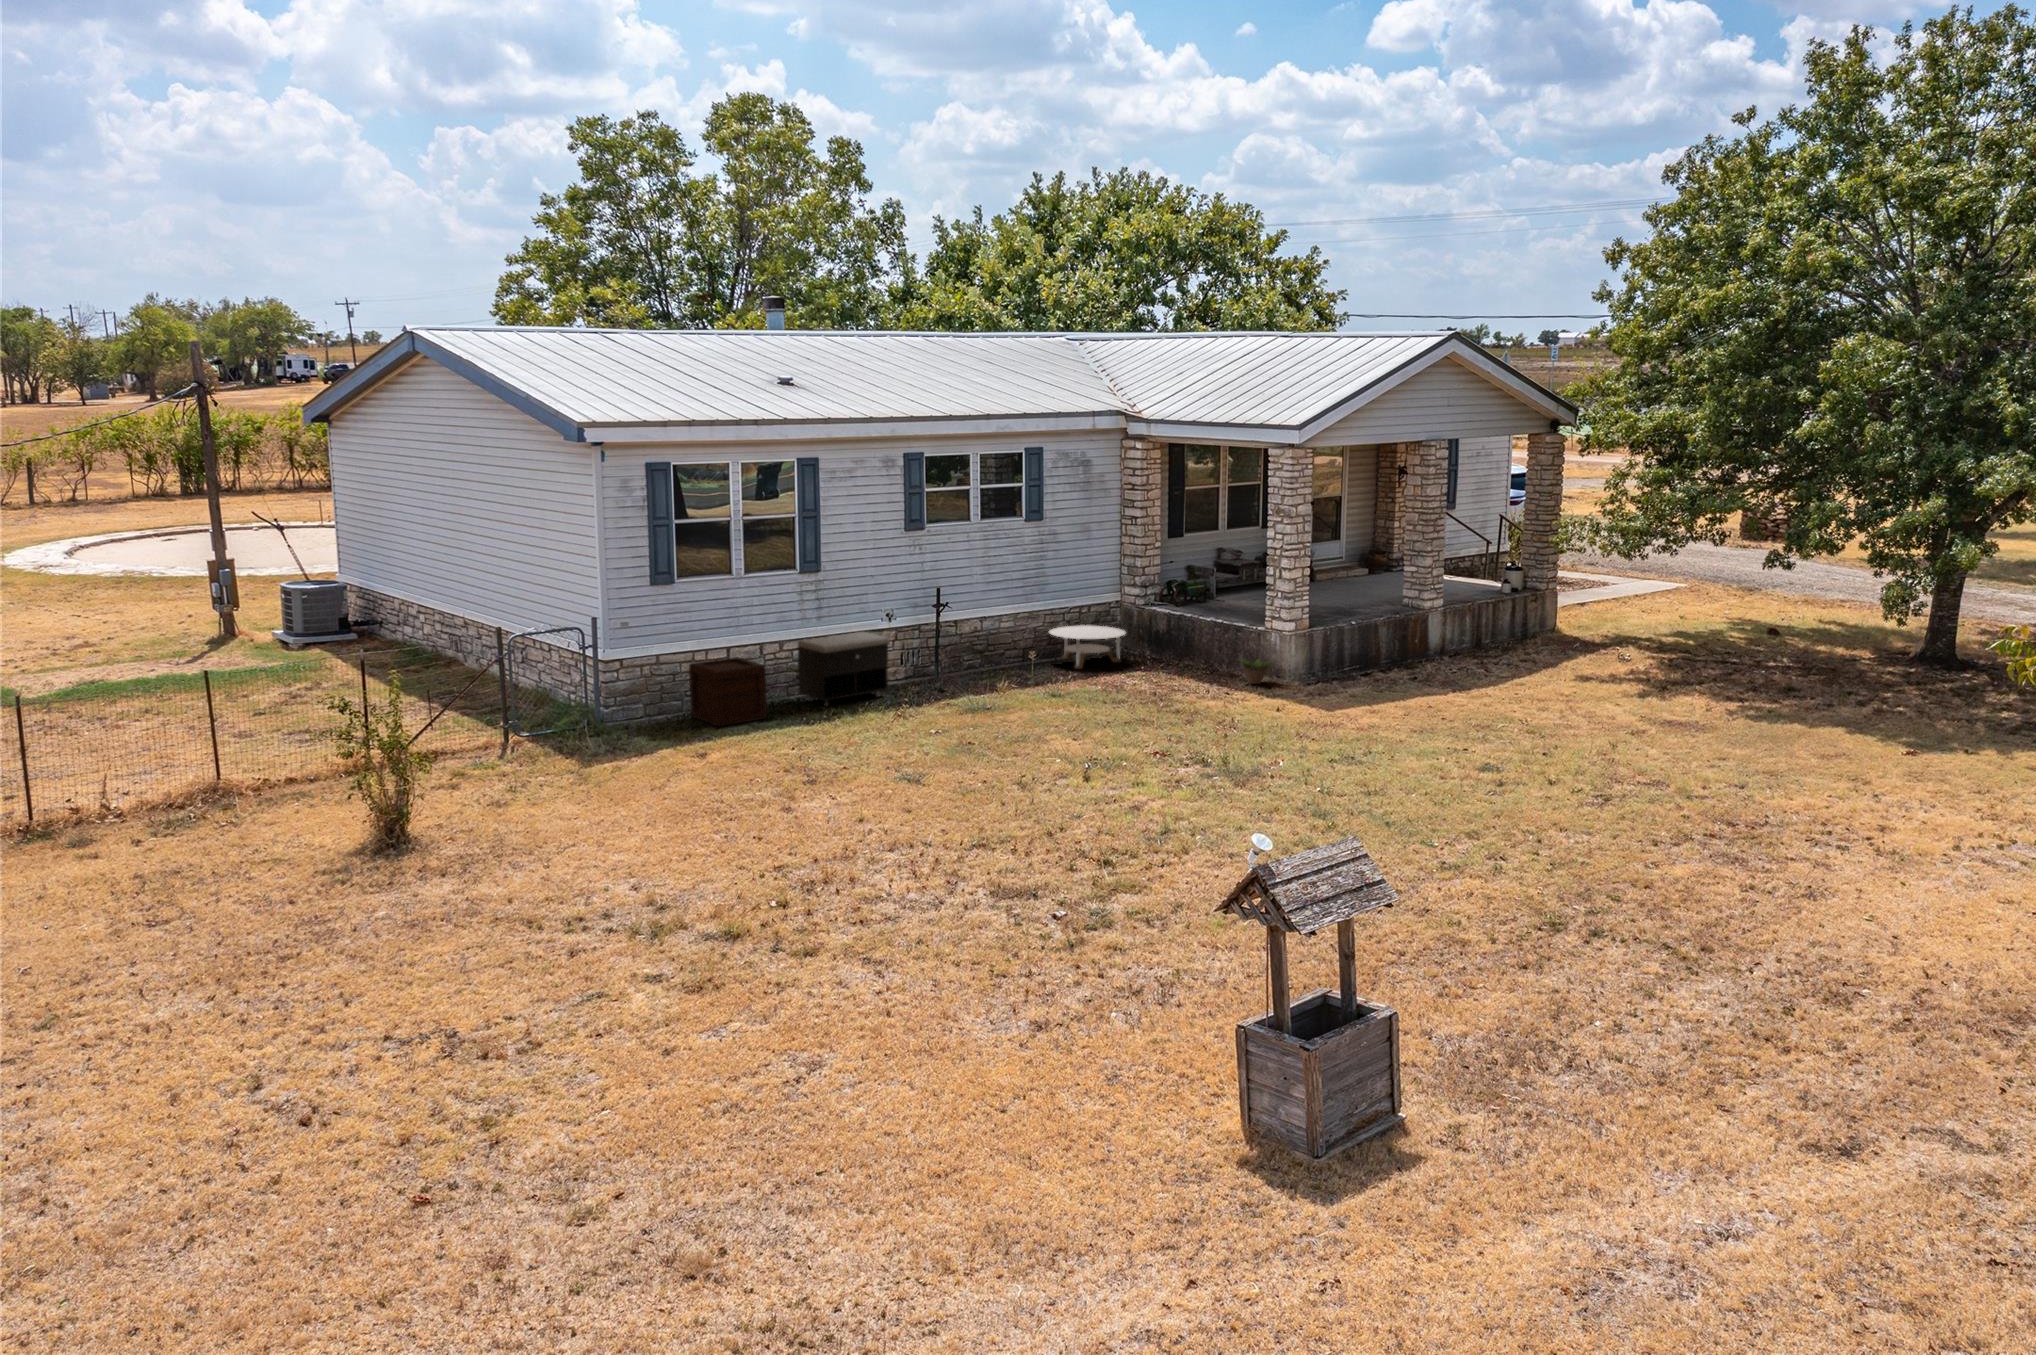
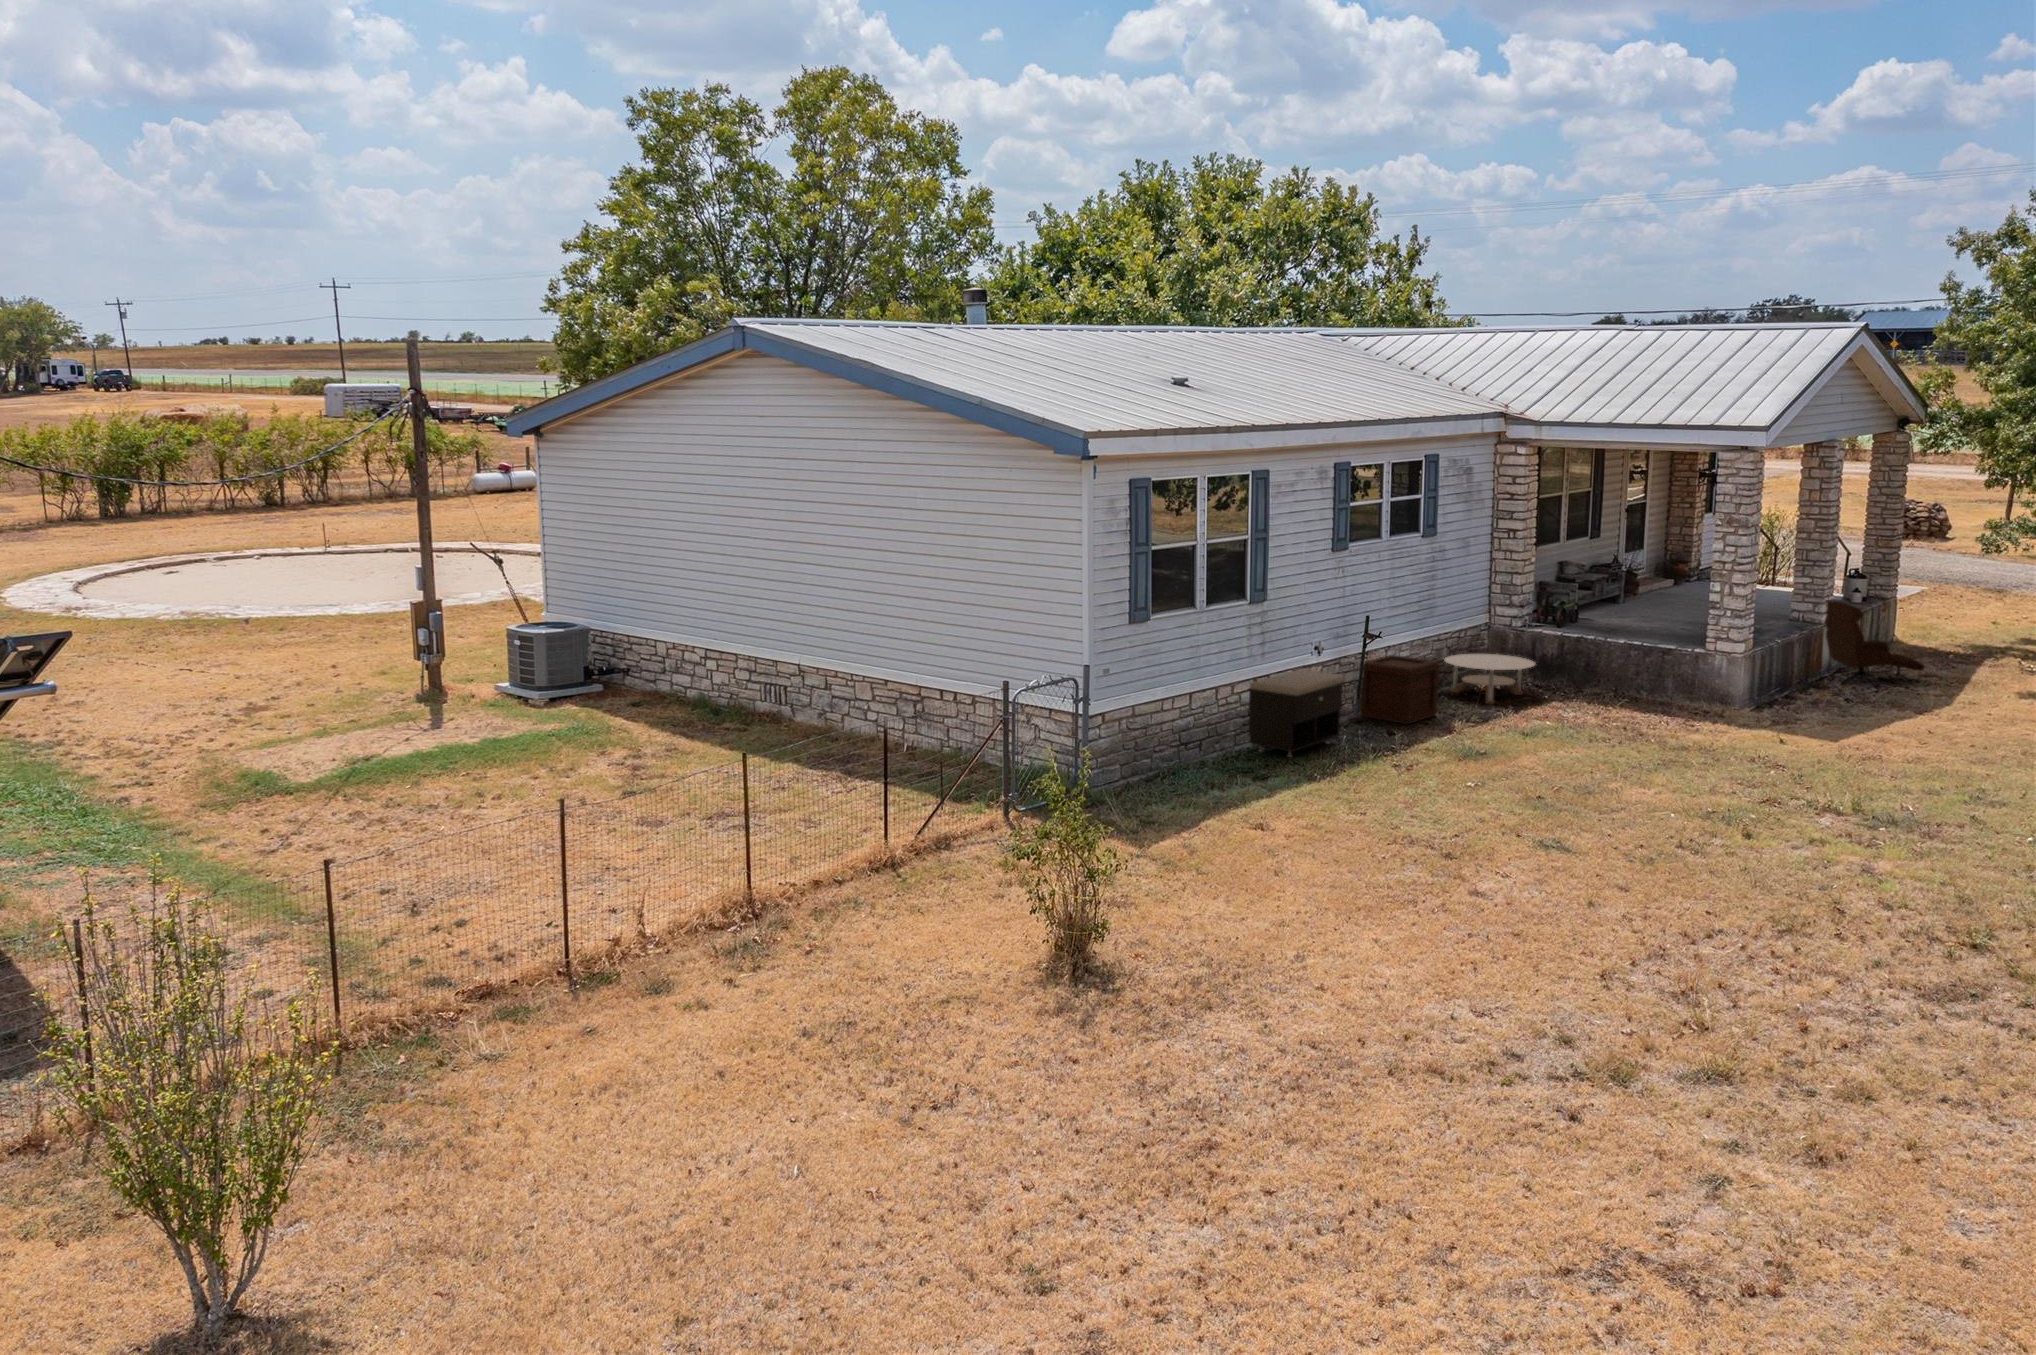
lounge chair: none [1419,586,1505,665] -> present [1824,601,1924,687]
wooden crate: present [689,657,767,726] -> present [1358,655,1439,724]
decorative plant: present [1240,659,1272,684] -> none [1681,686,1735,716]

